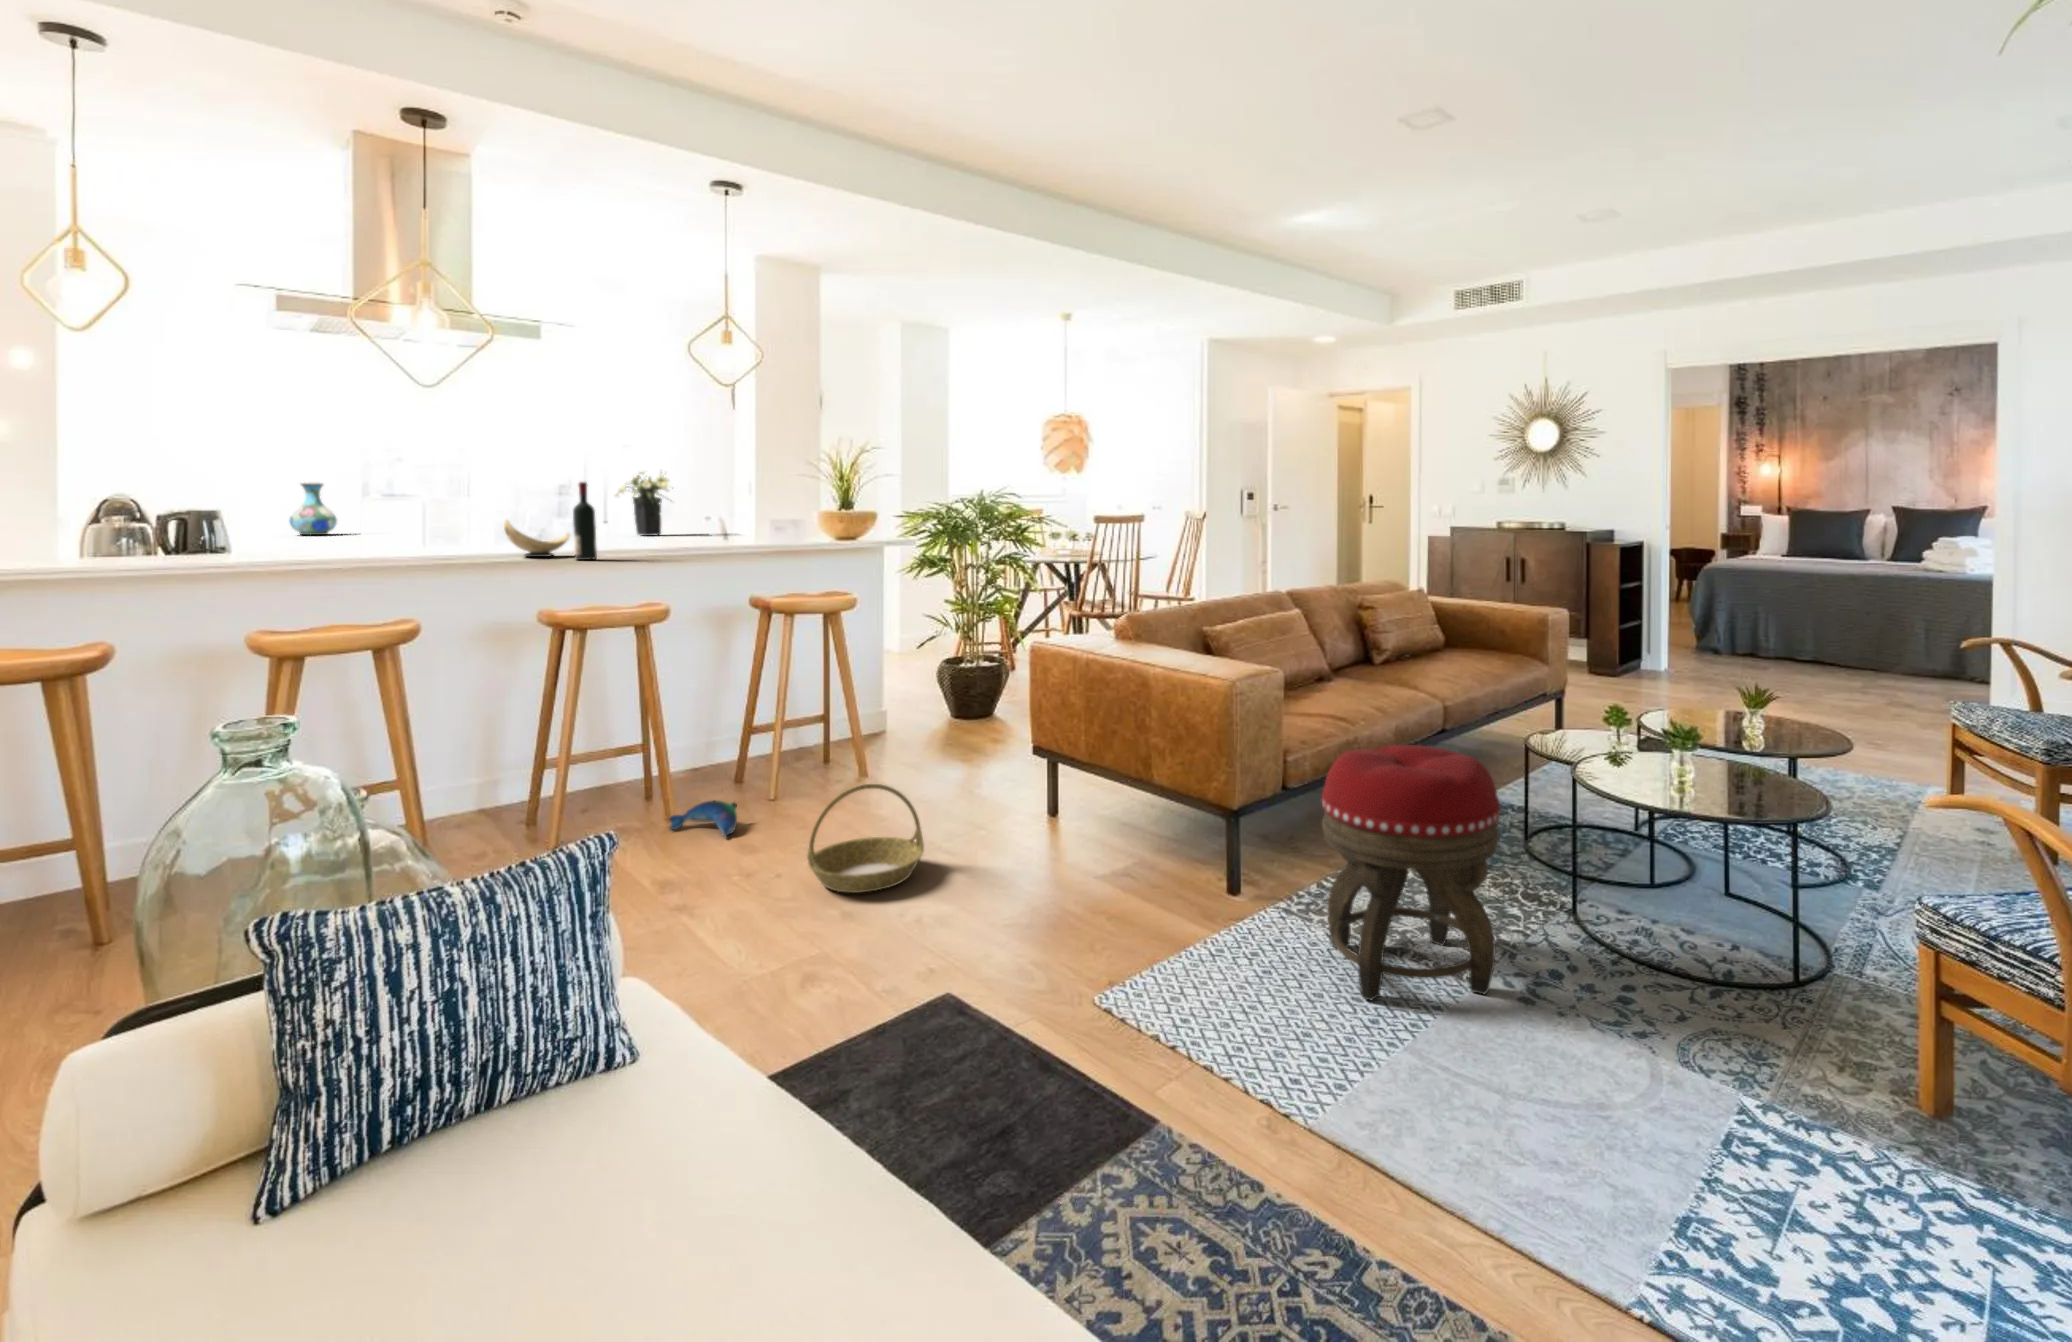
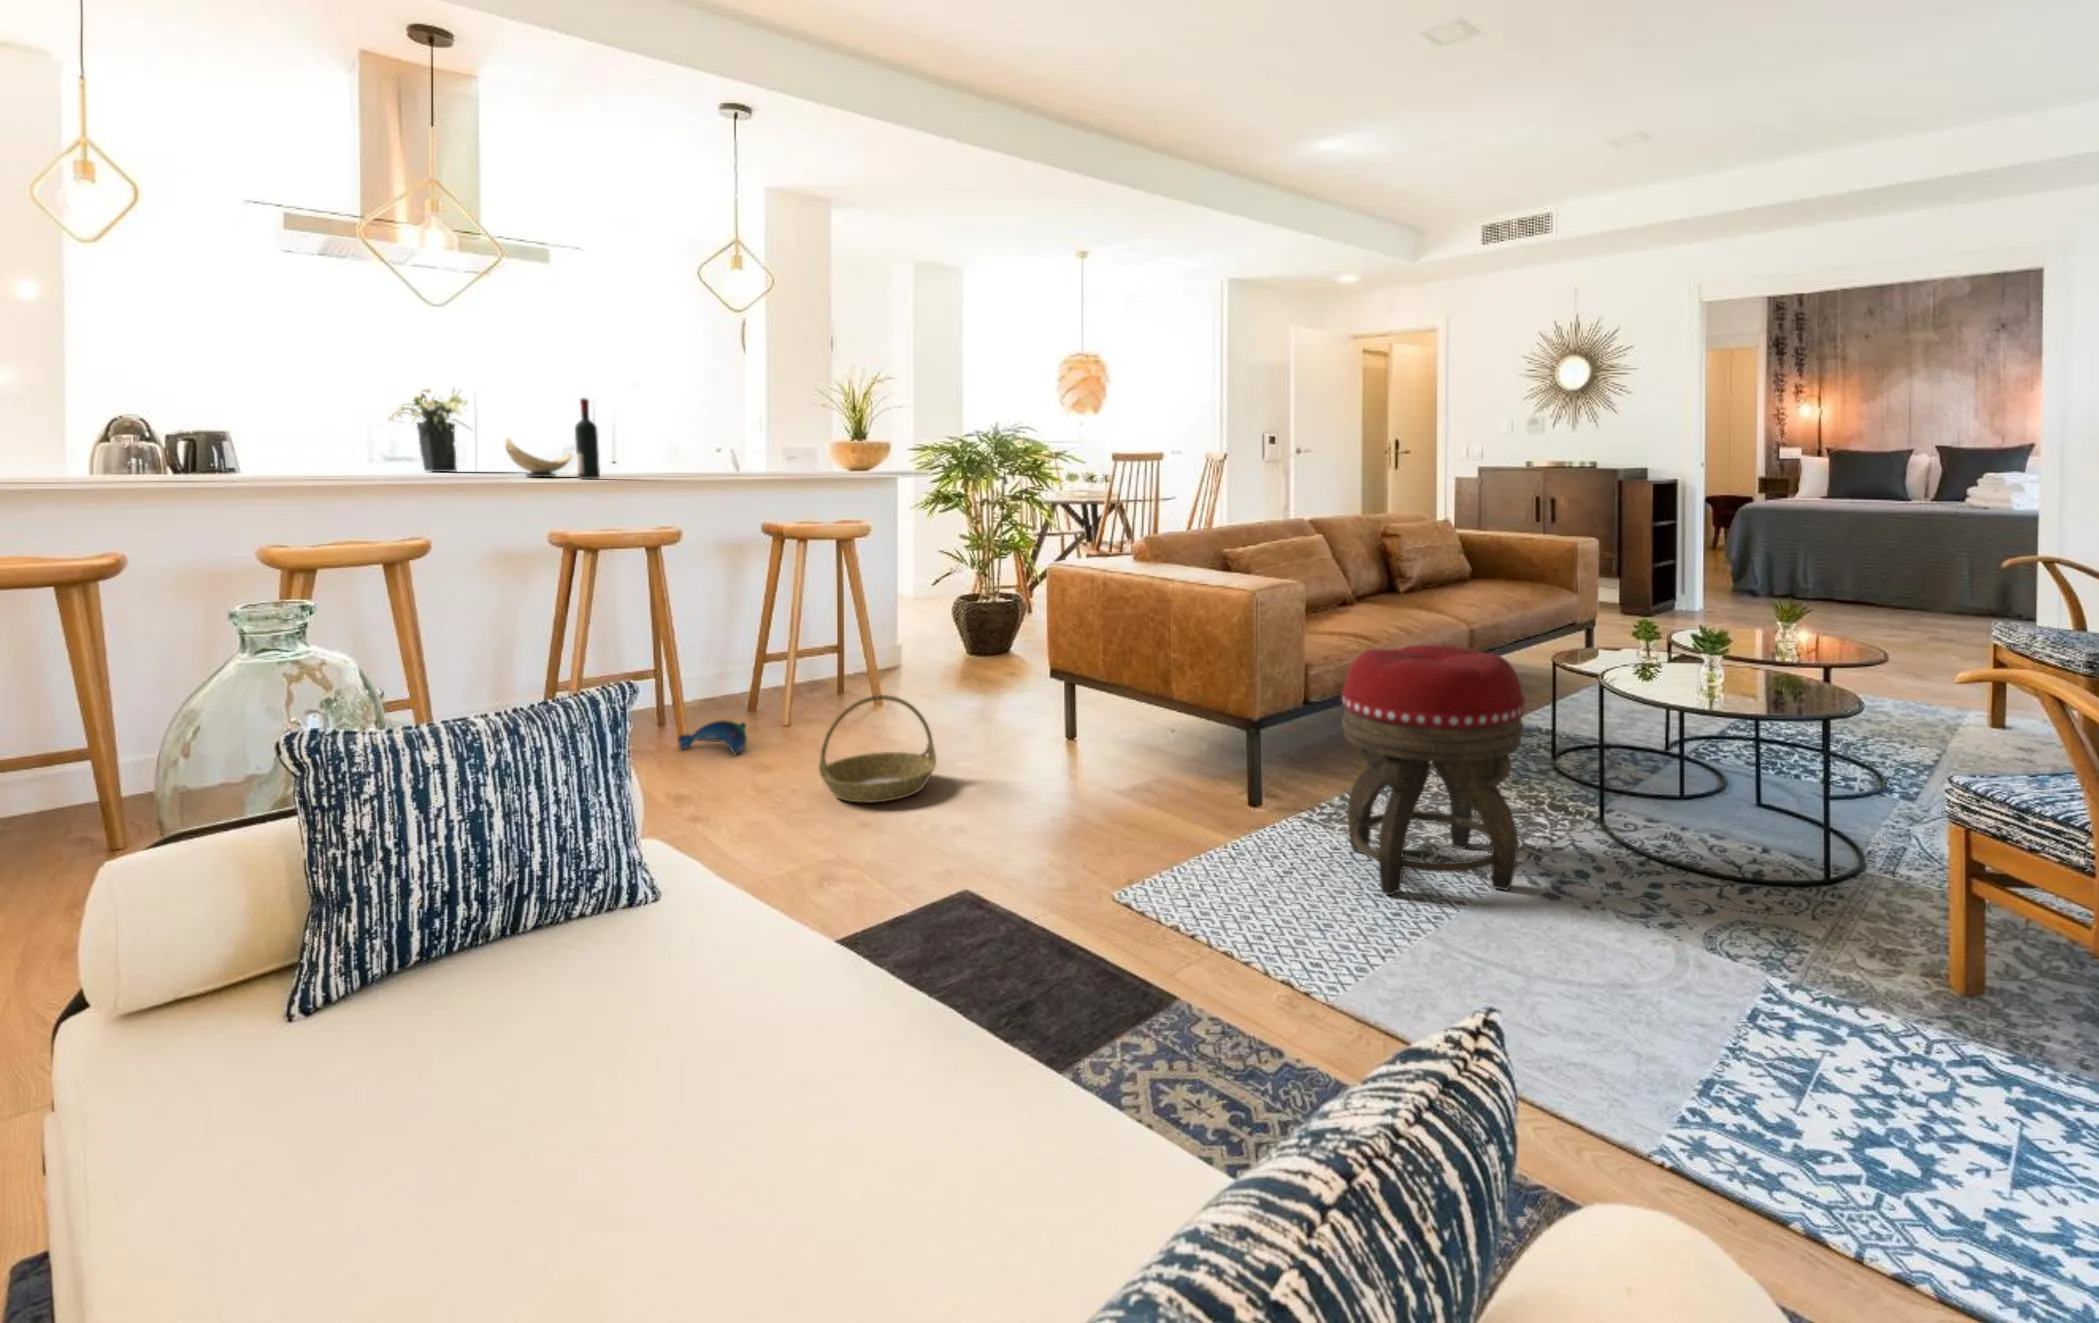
flower arrangement: present [616,472,669,536] -> present [388,388,468,472]
vase: present [289,483,337,535] -> none [287,410,334,464]

